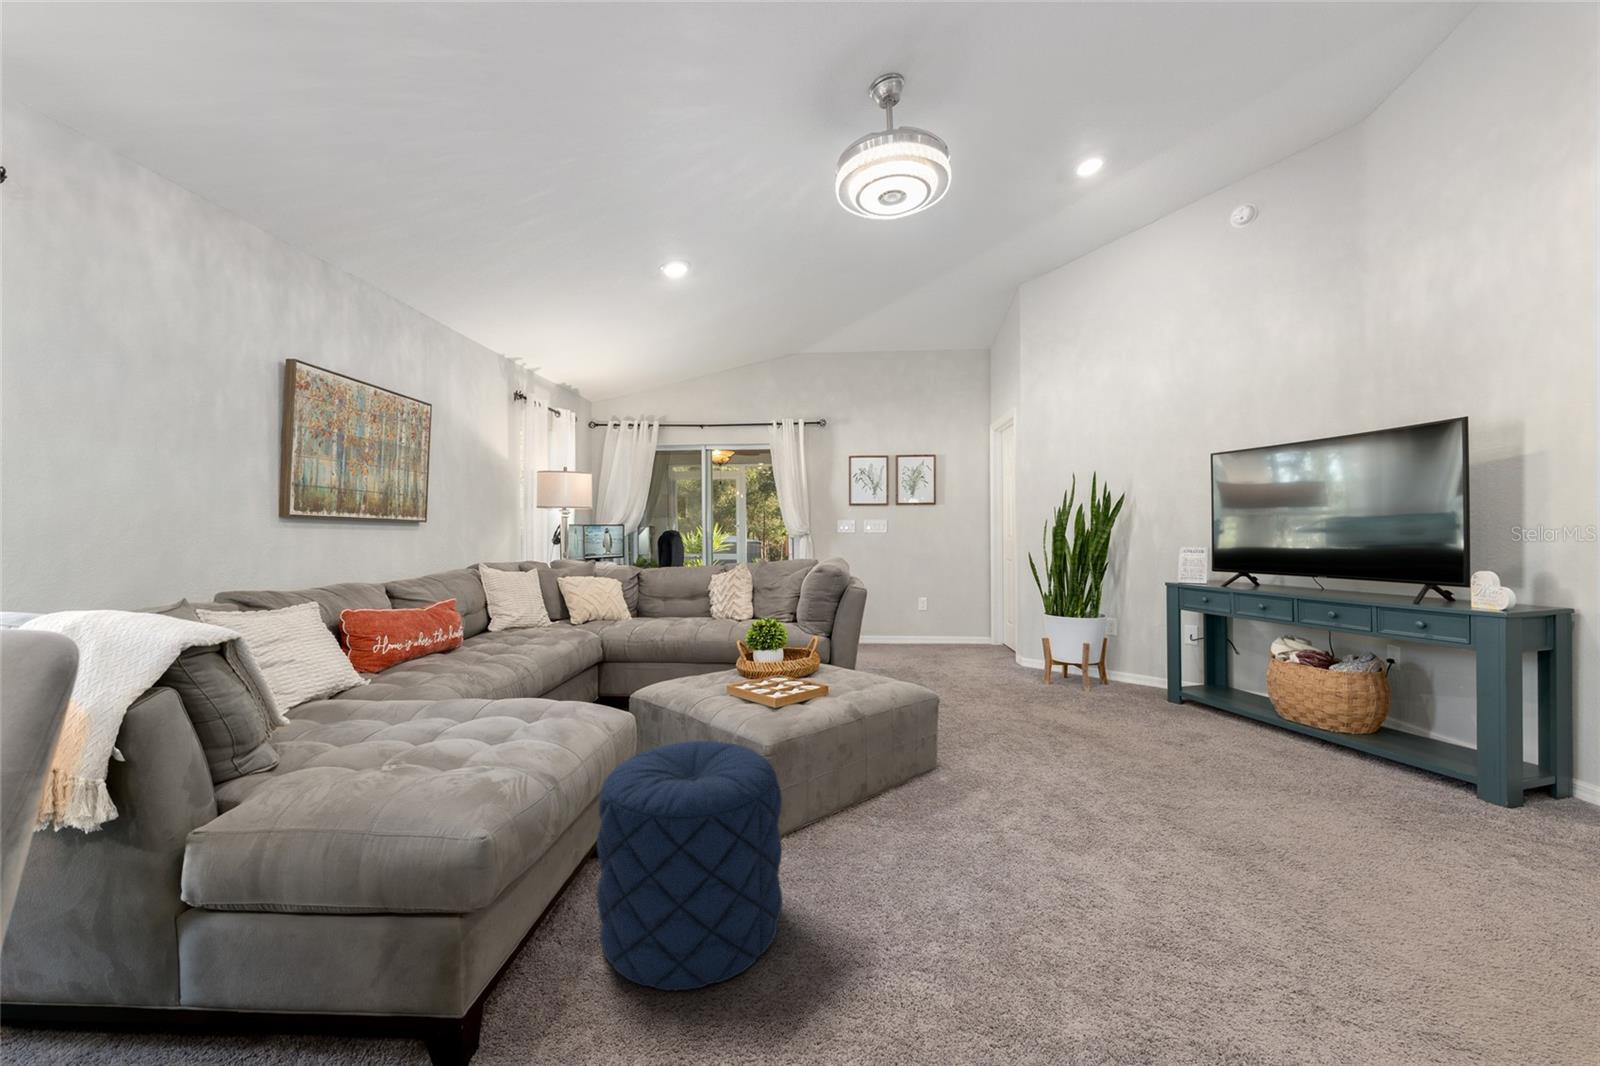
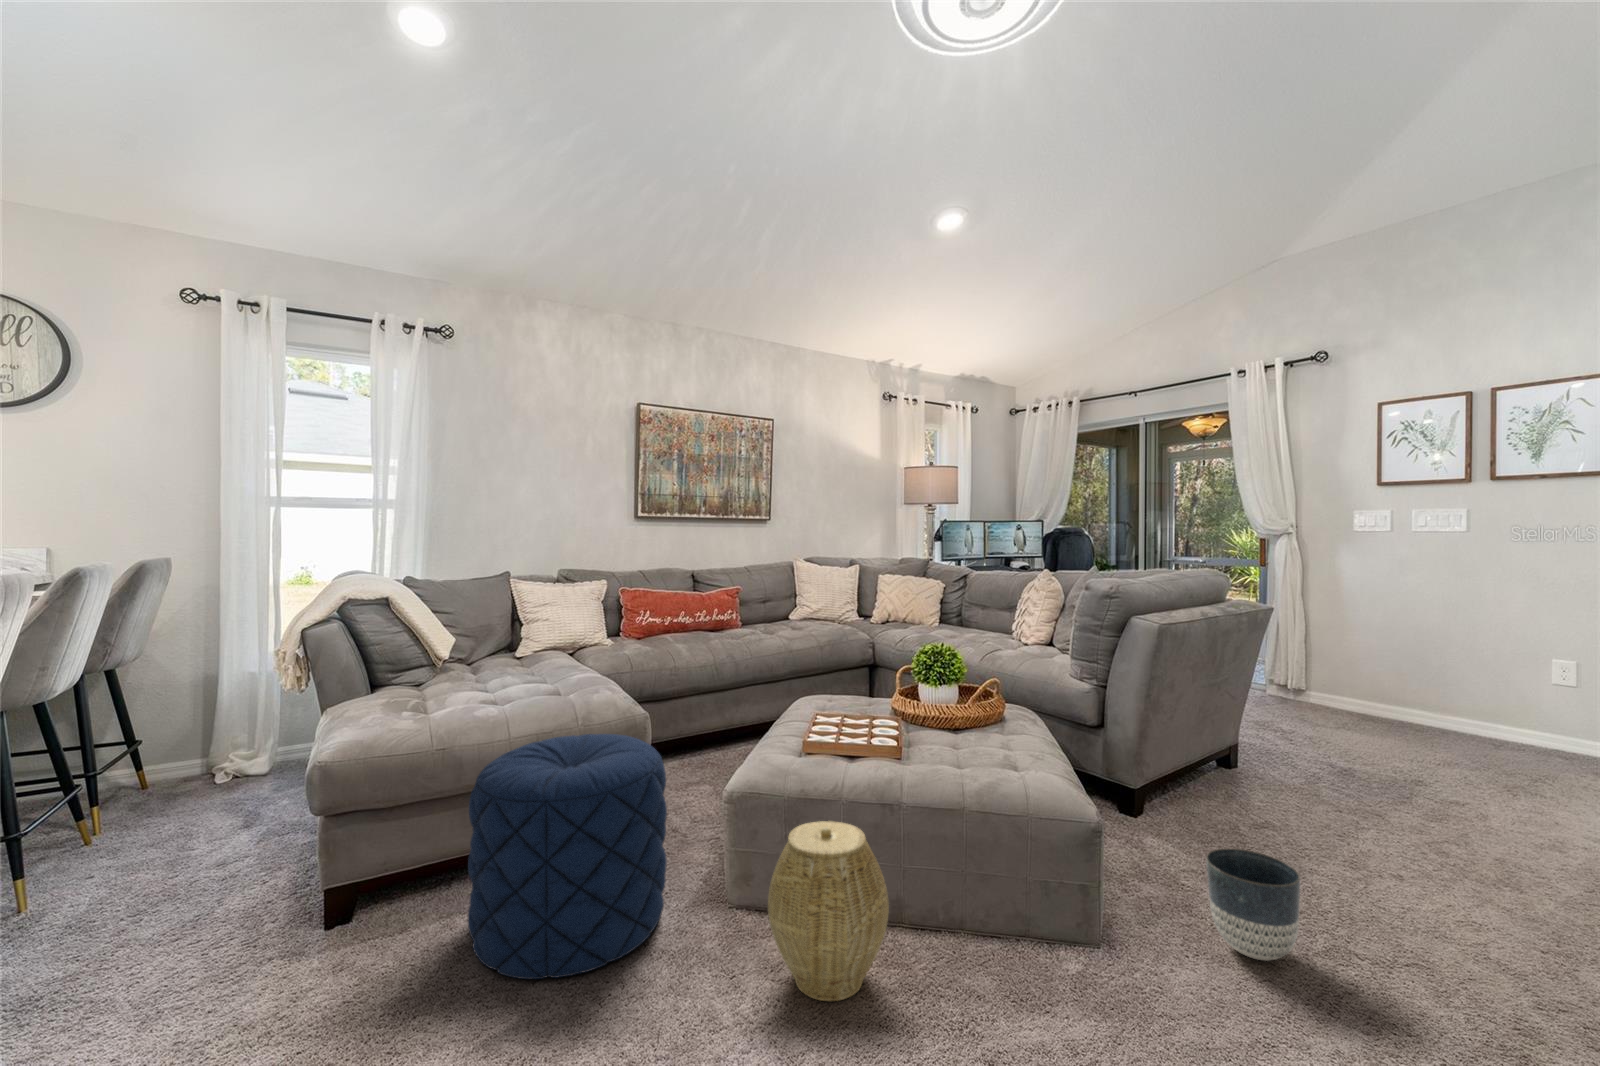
planter: none [955,707,996,759] -> present [1206,849,1300,961]
woven basket: none [842,748,925,866] -> present [768,821,889,1001]

